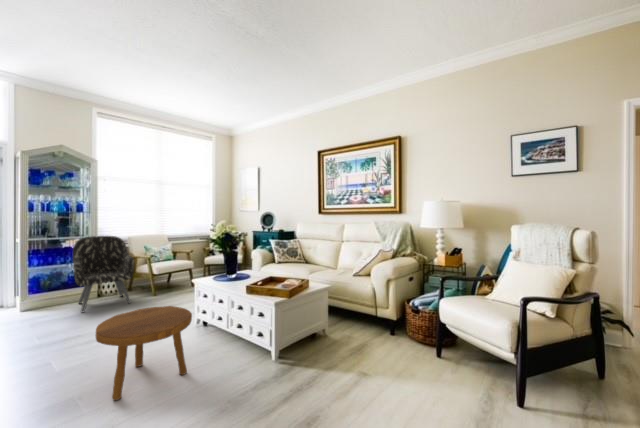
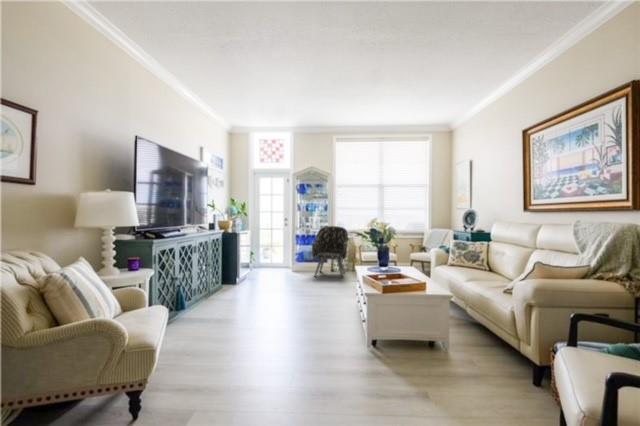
footstool: present [96,306,192,400] -> none [264,274,321,328]

